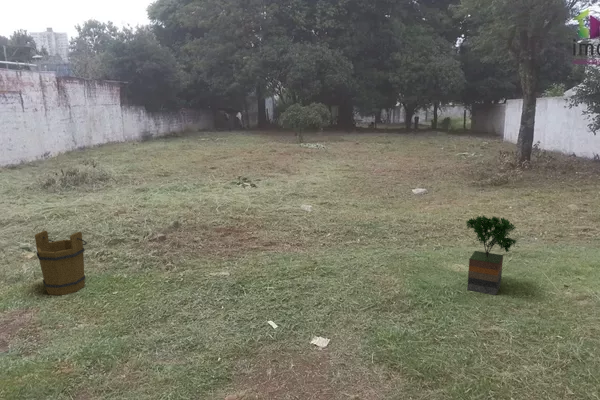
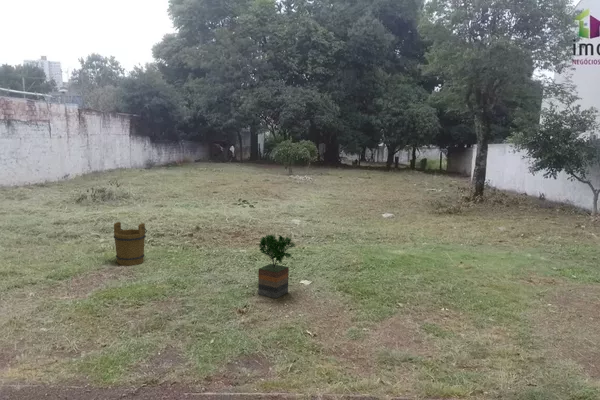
potted tree: present [466,215,516,295] -> present [258,235,295,298]

